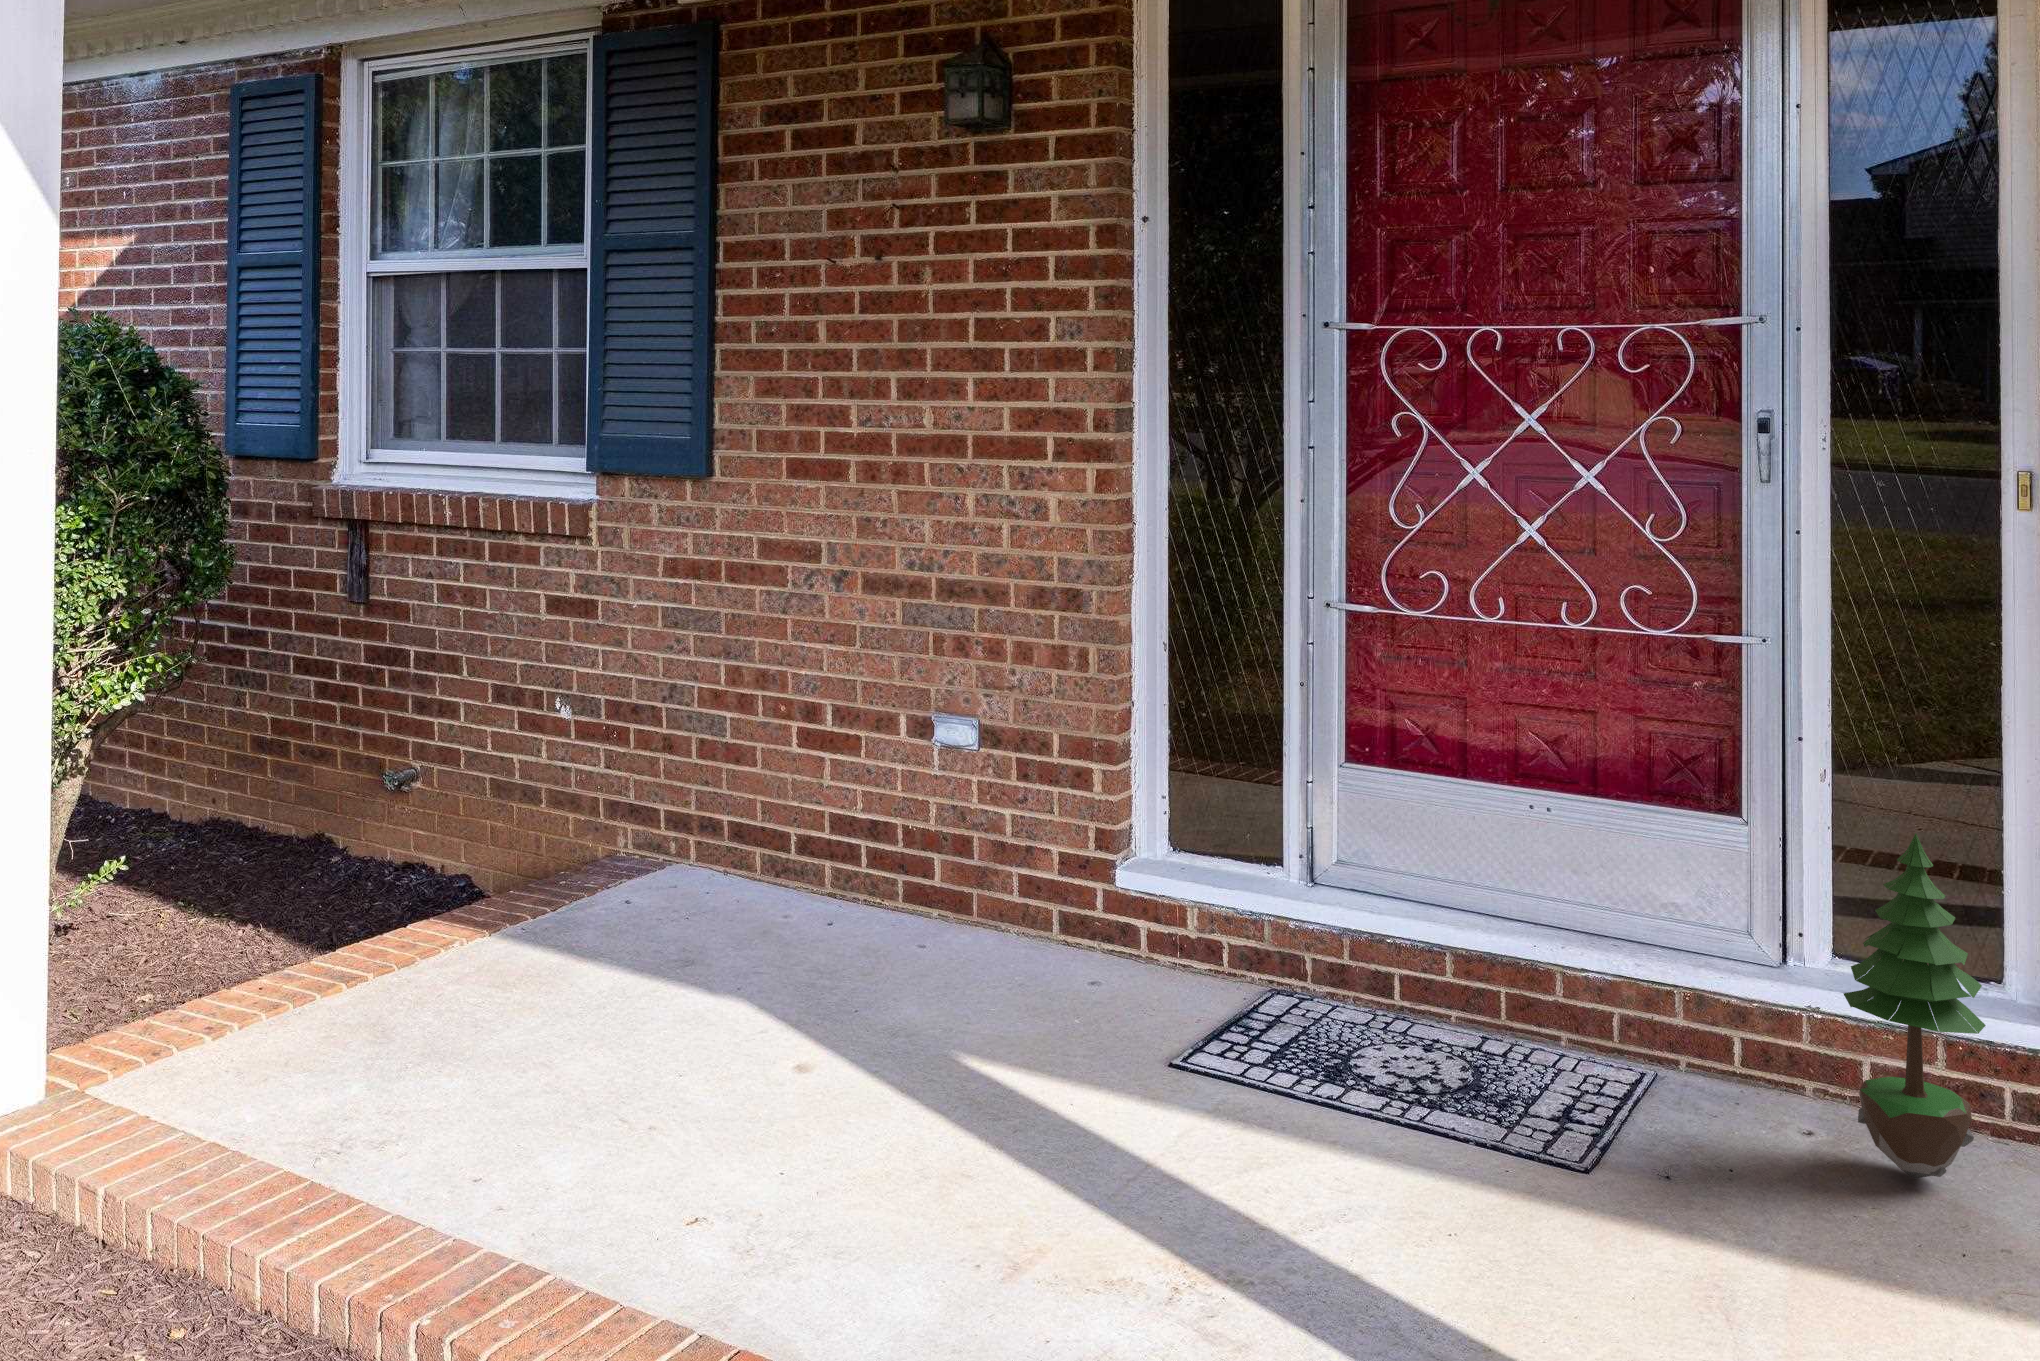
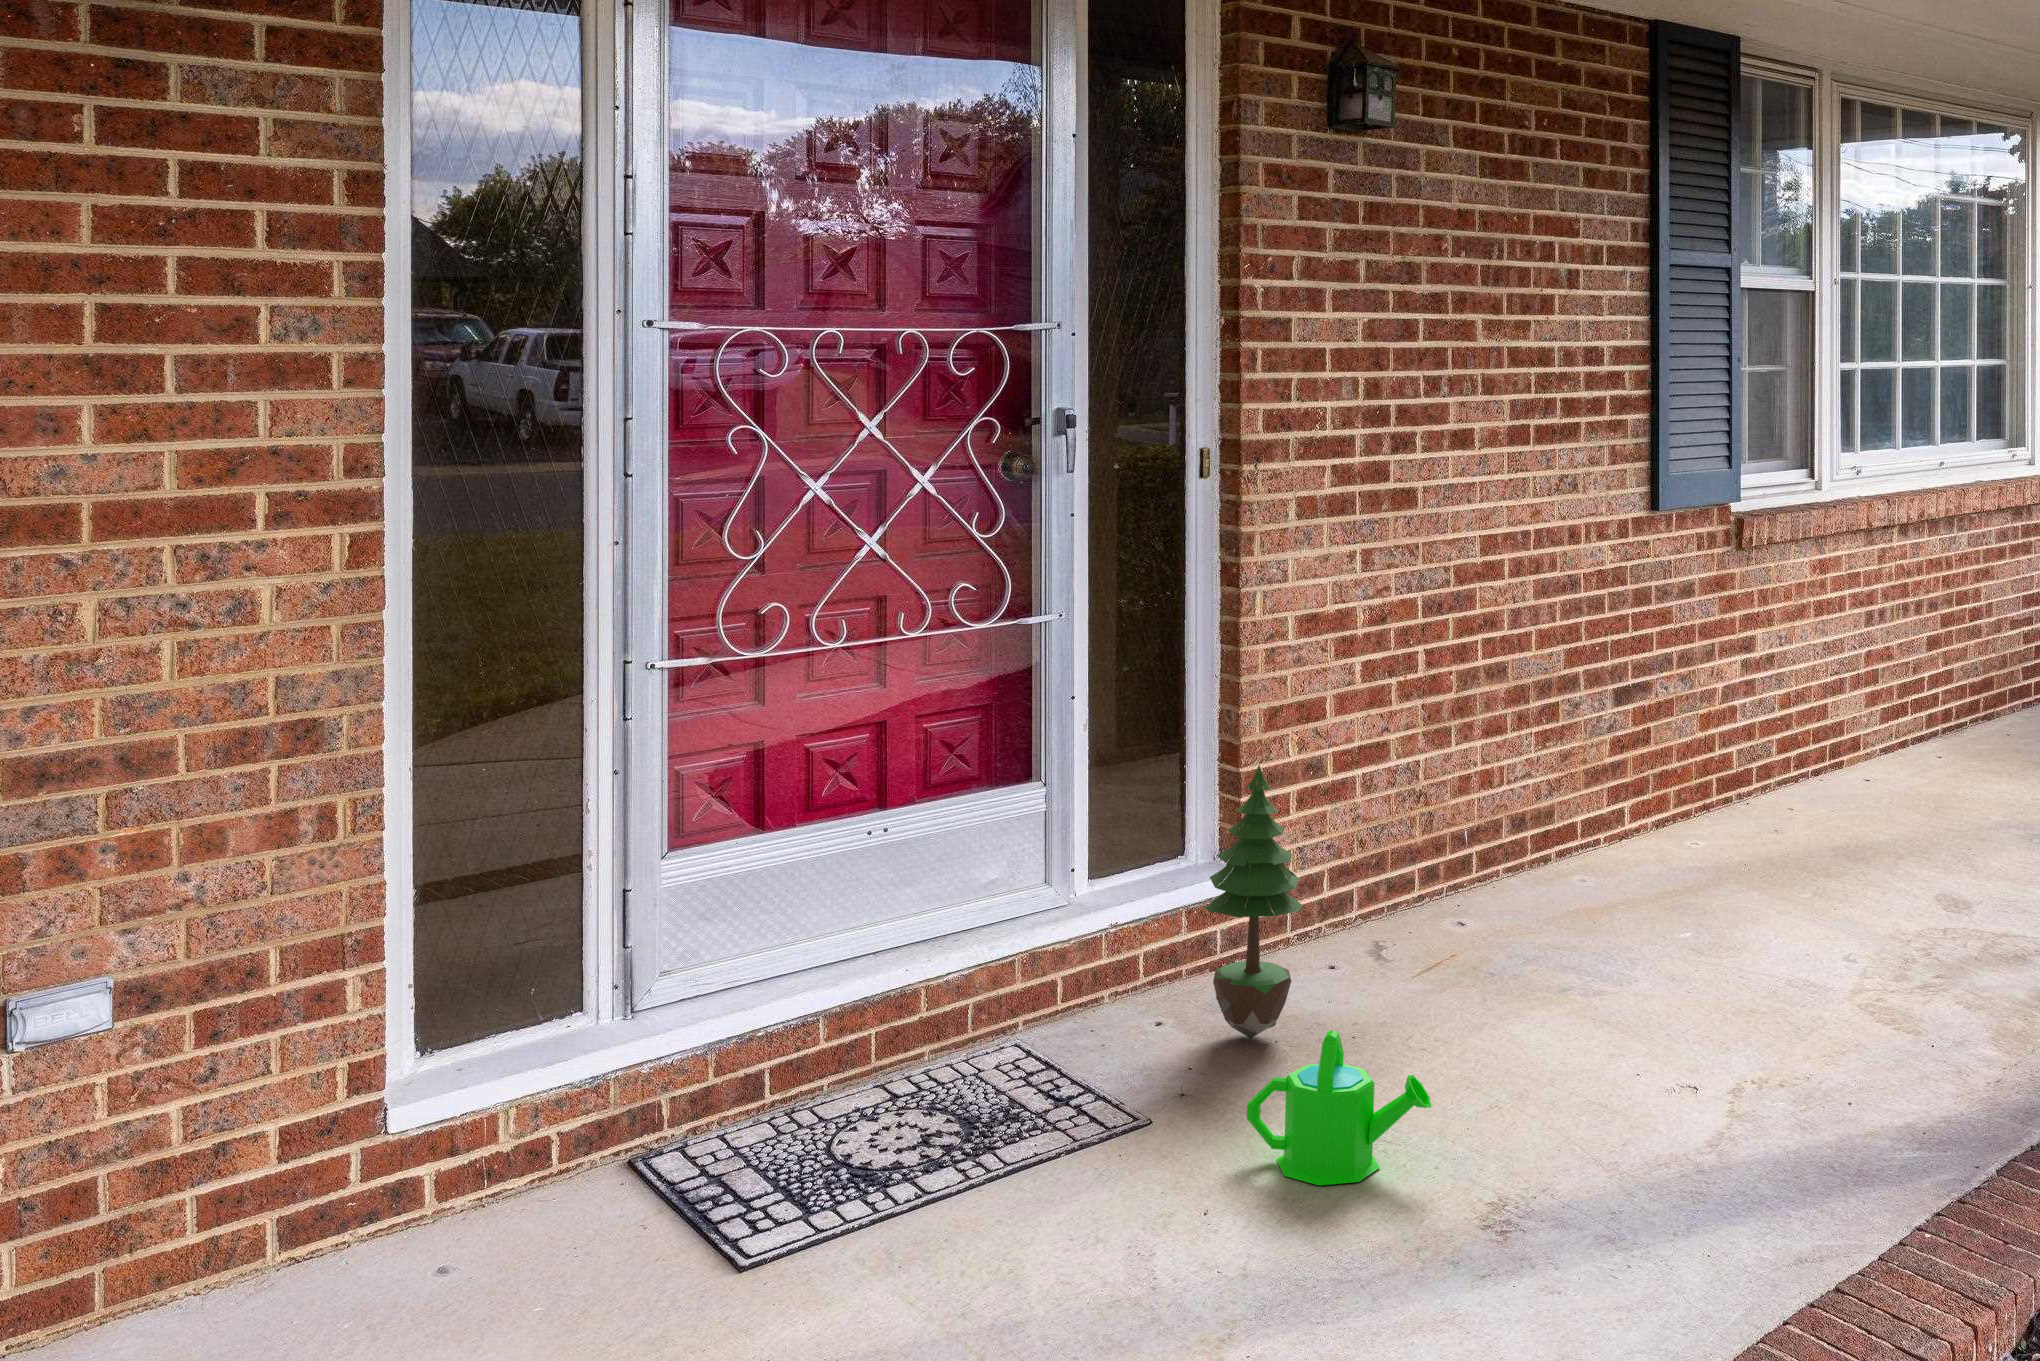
watering can: none [1602,1115,1750,1309] -> present [1247,1030,1431,1185]

